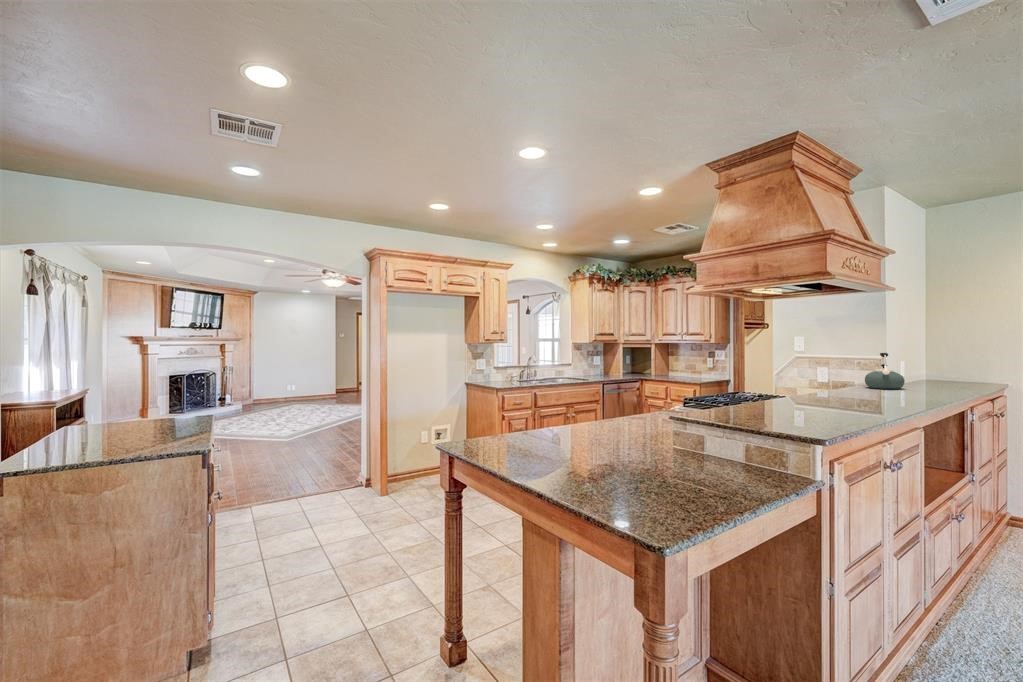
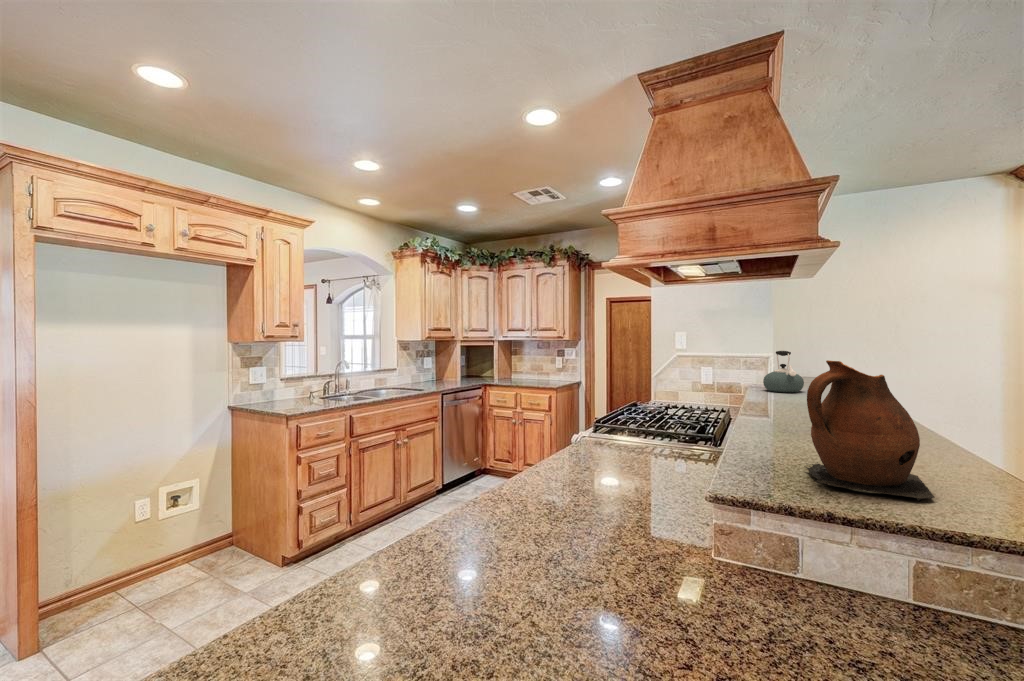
ceramic pitcher: none [736,353,809,425] -> present [806,360,934,501]

